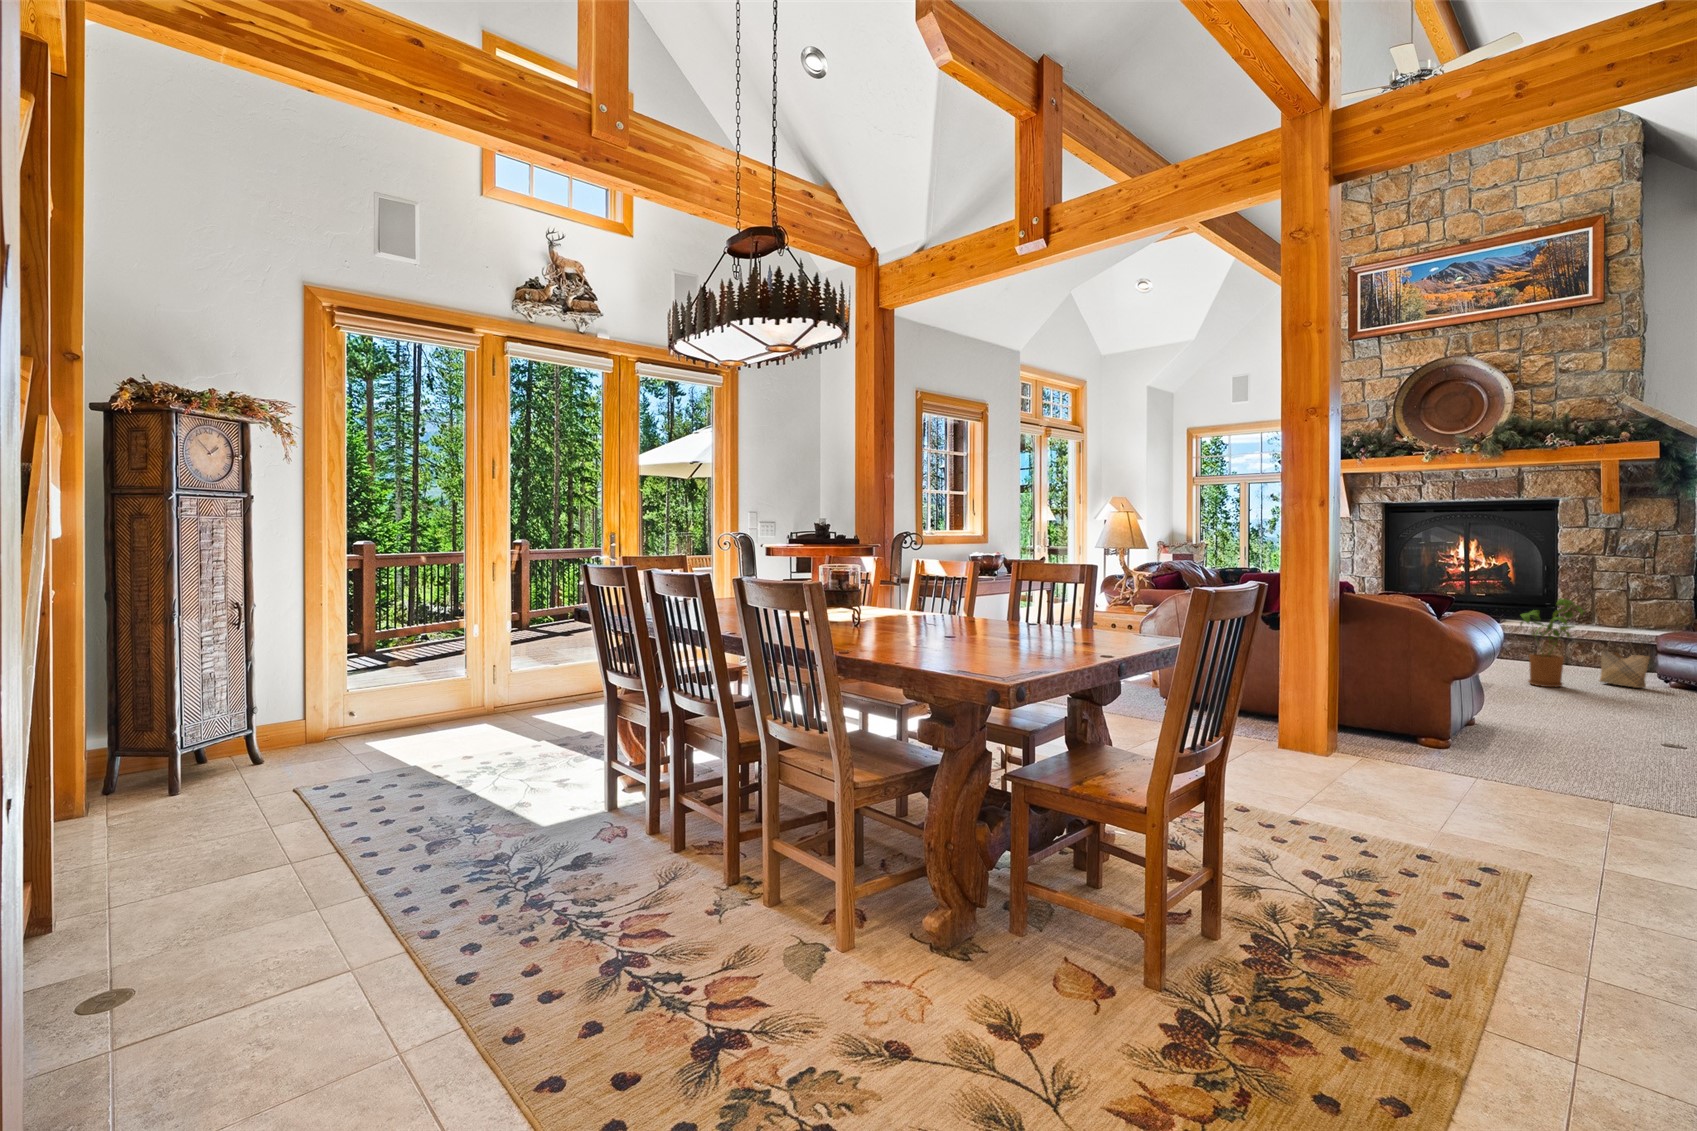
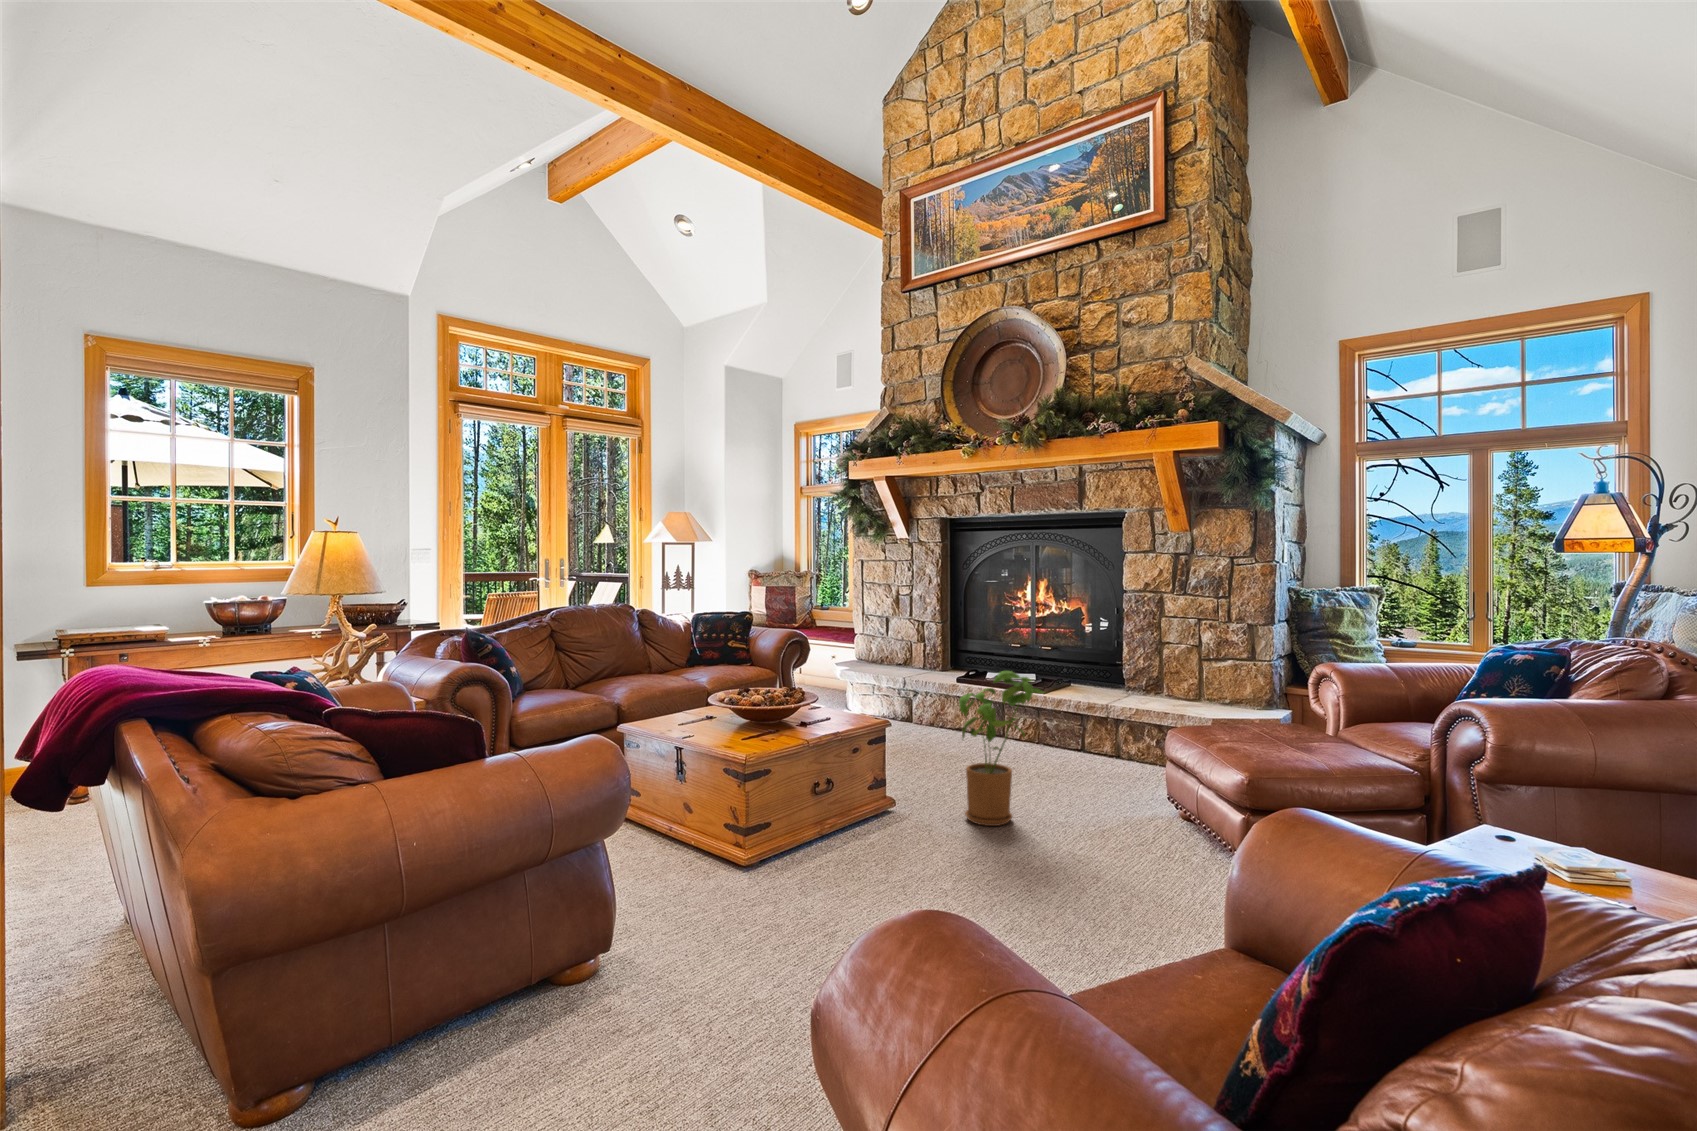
woven basket: present [1600,636,1650,688] -> none [1084,732,1144,826]

